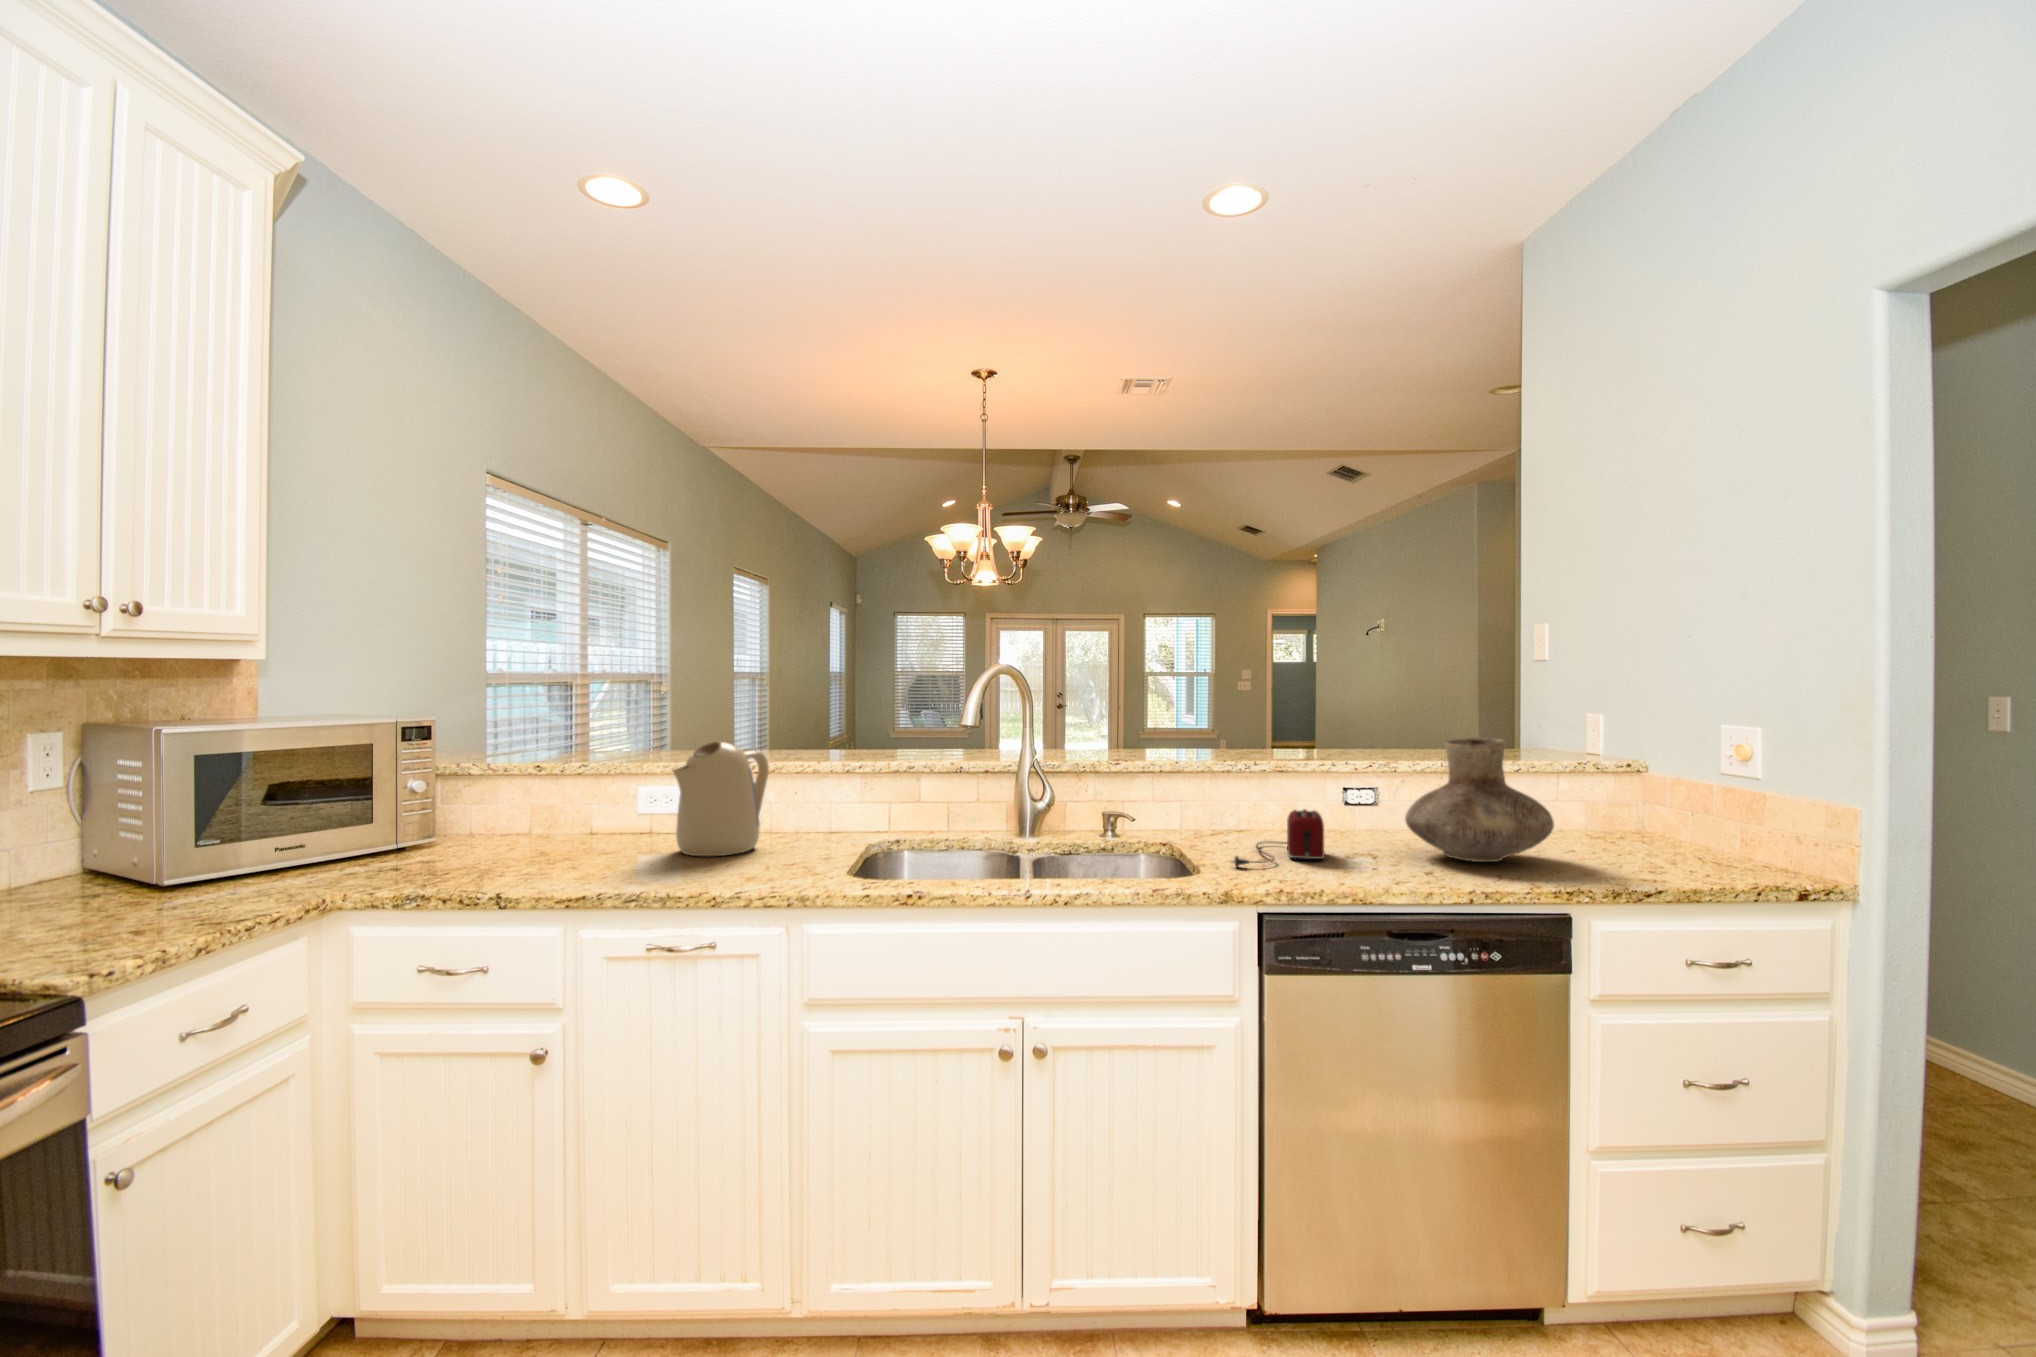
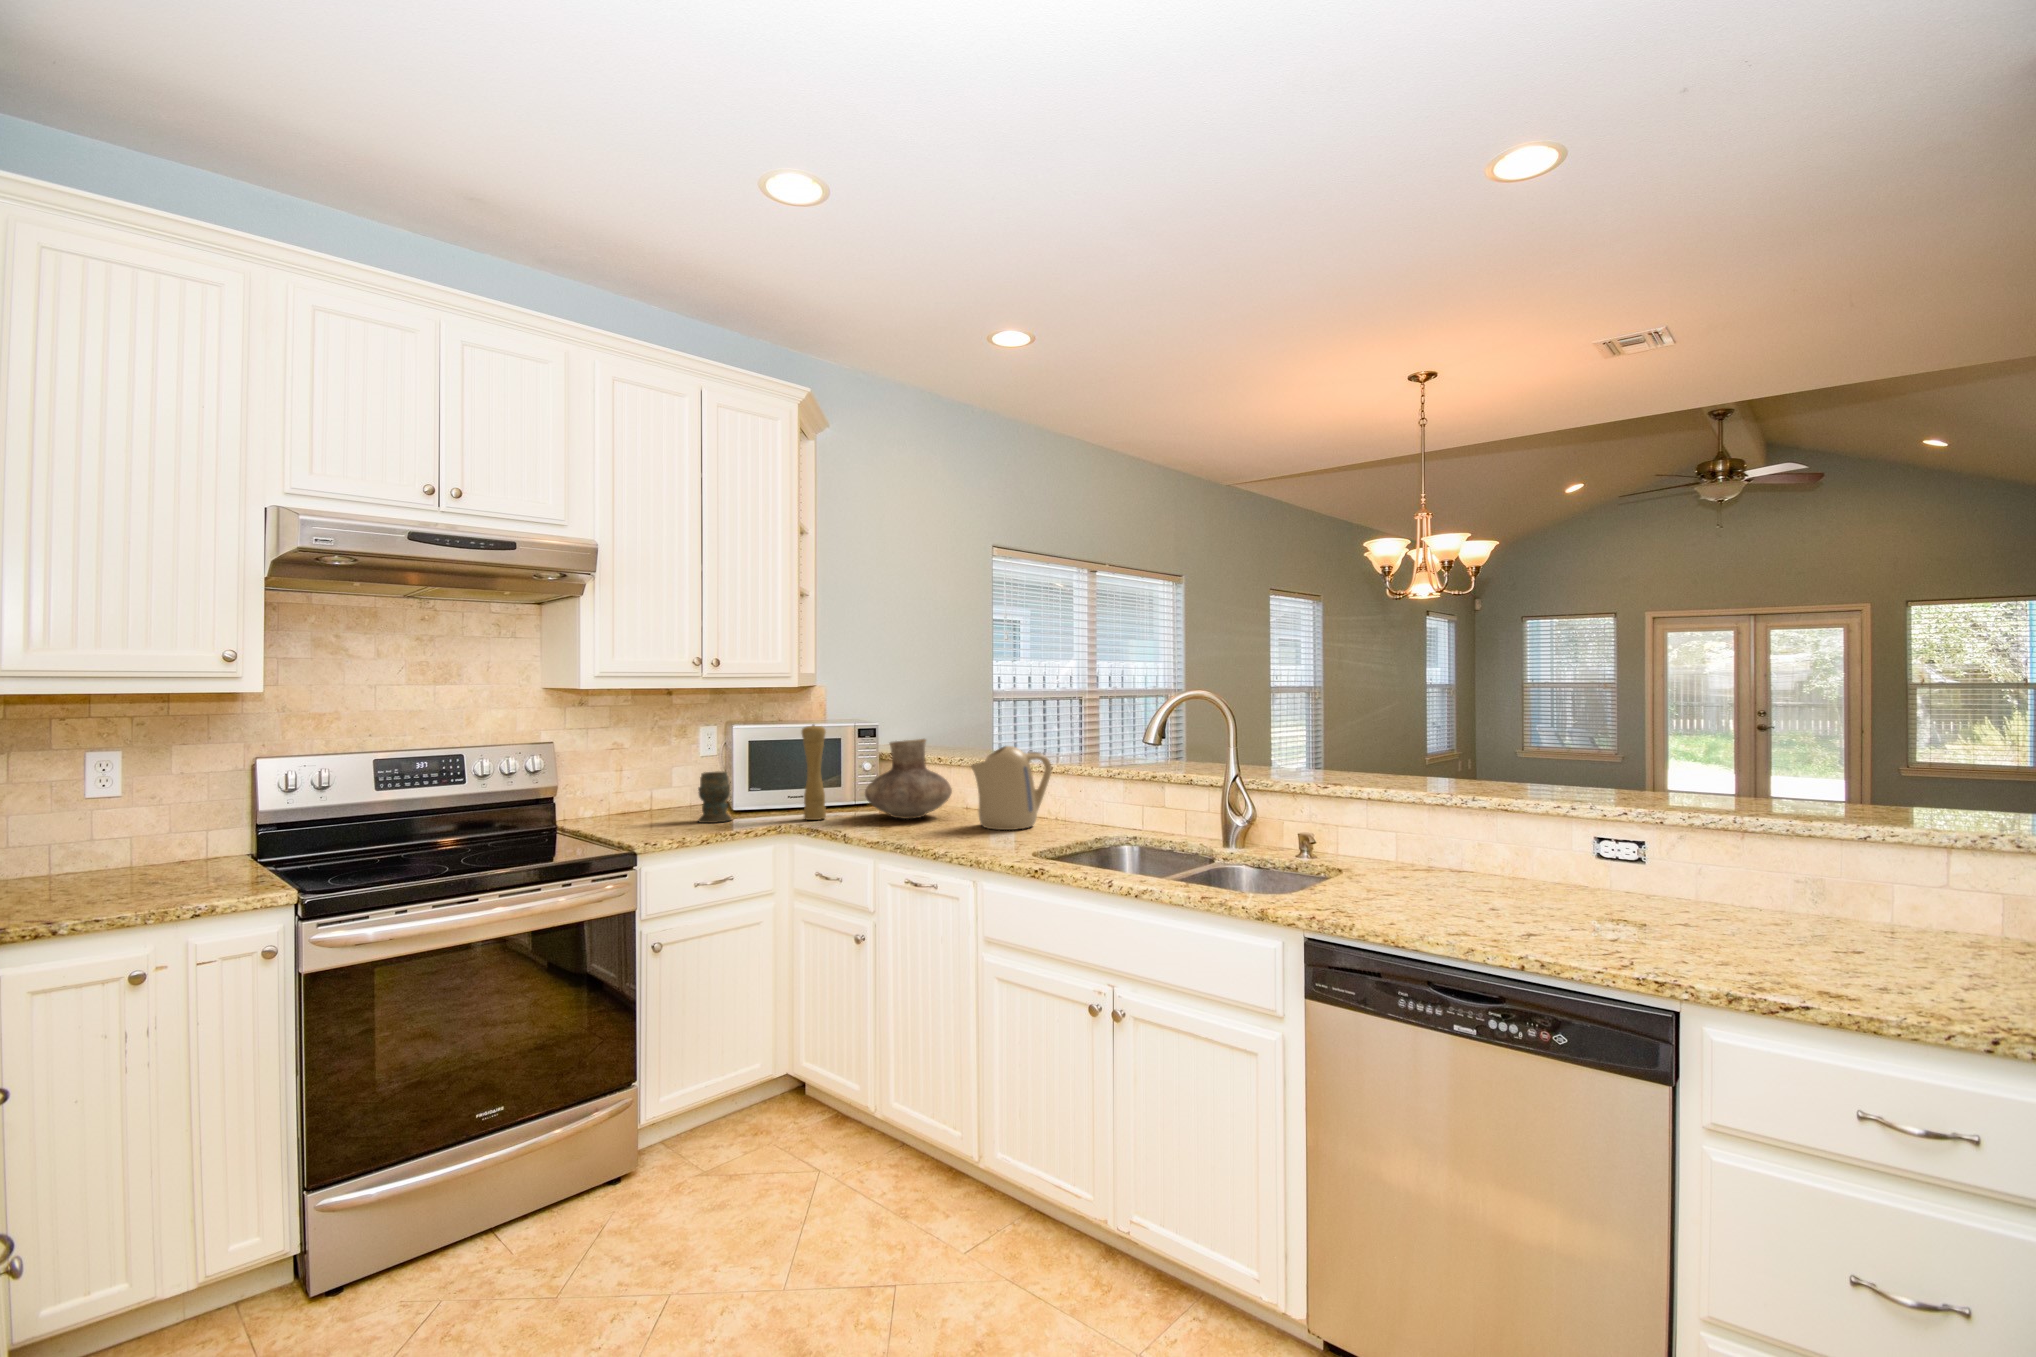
pepper mill: none [342,722,392,884] -> present [802,725,826,820]
vase: present [1405,738,1554,862] -> present [865,739,952,819]
toaster: present [1231,809,1325,868] -> none [1325,846,1479,902]
mug: none [96,815,208,922] -> present [698,772,731,823]

